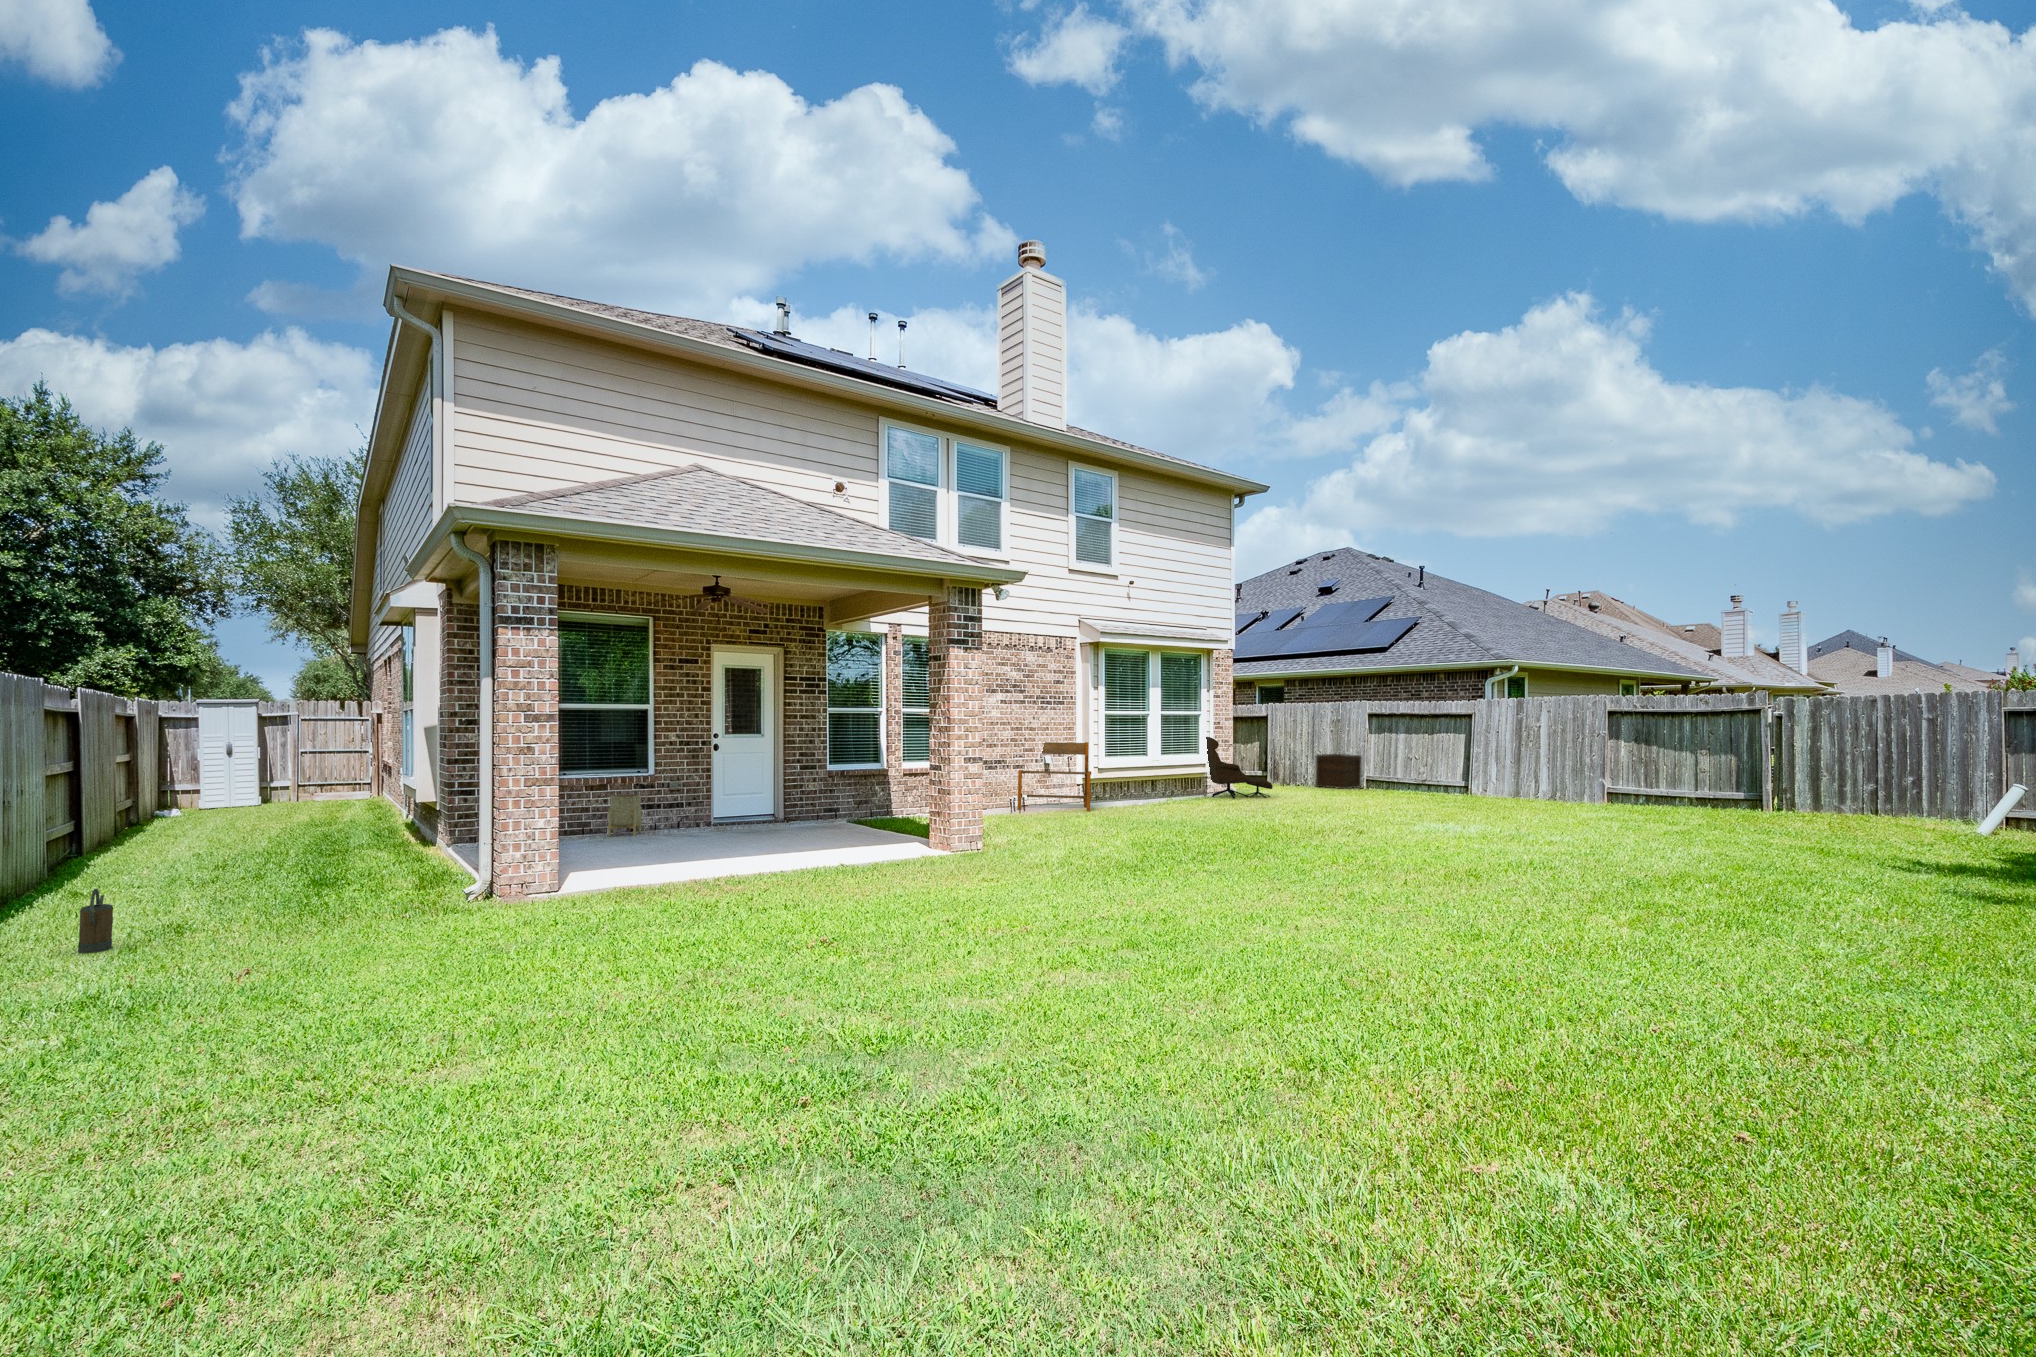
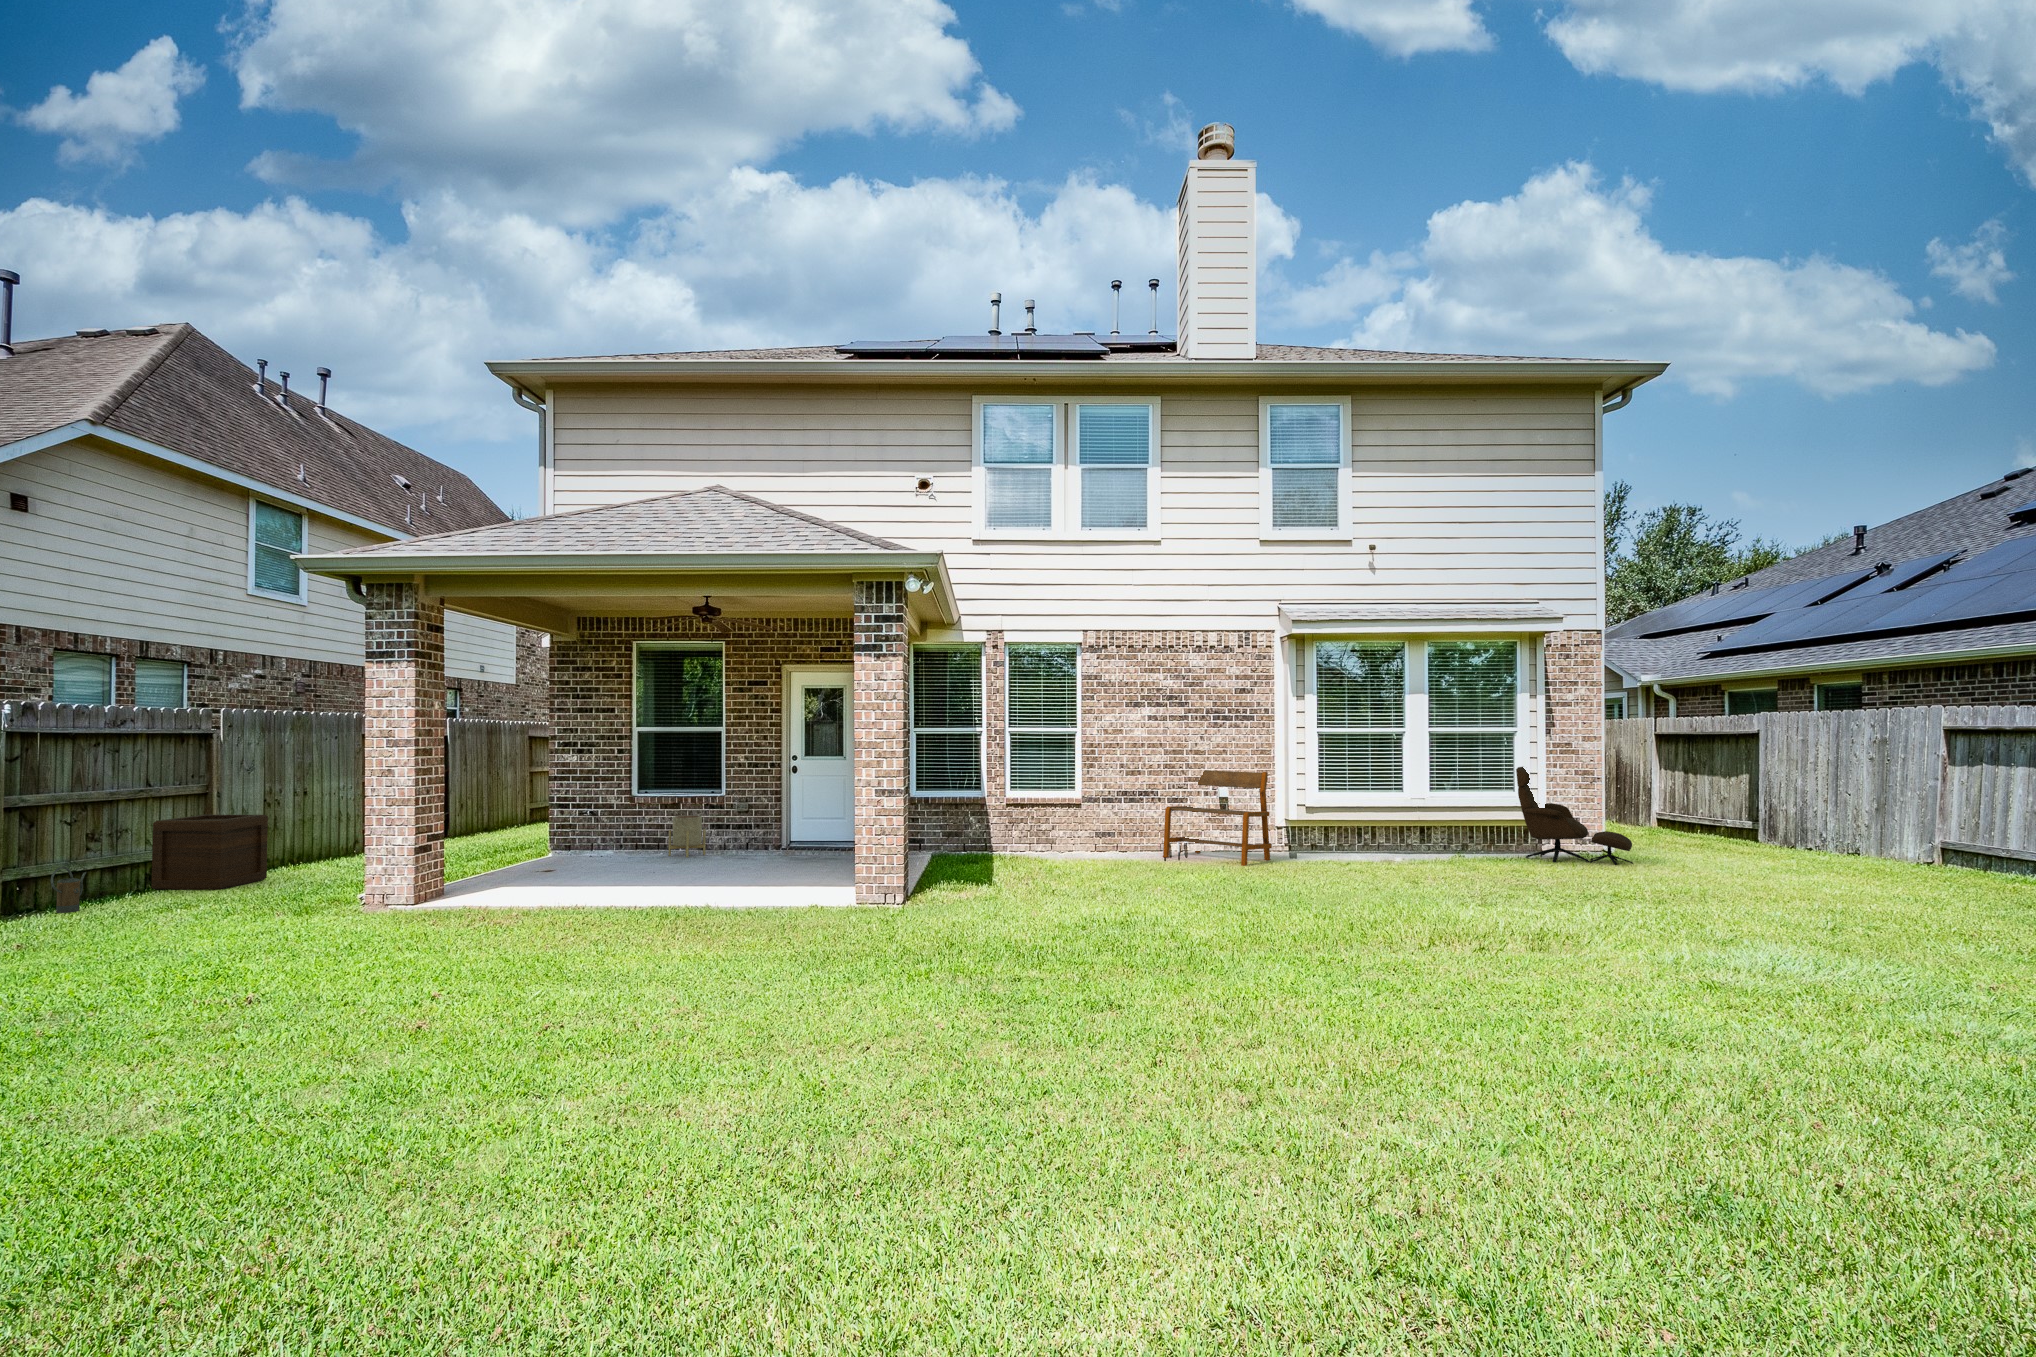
wooden crate: present [1315,754,1362,789] -> present [151,815,268,890]

